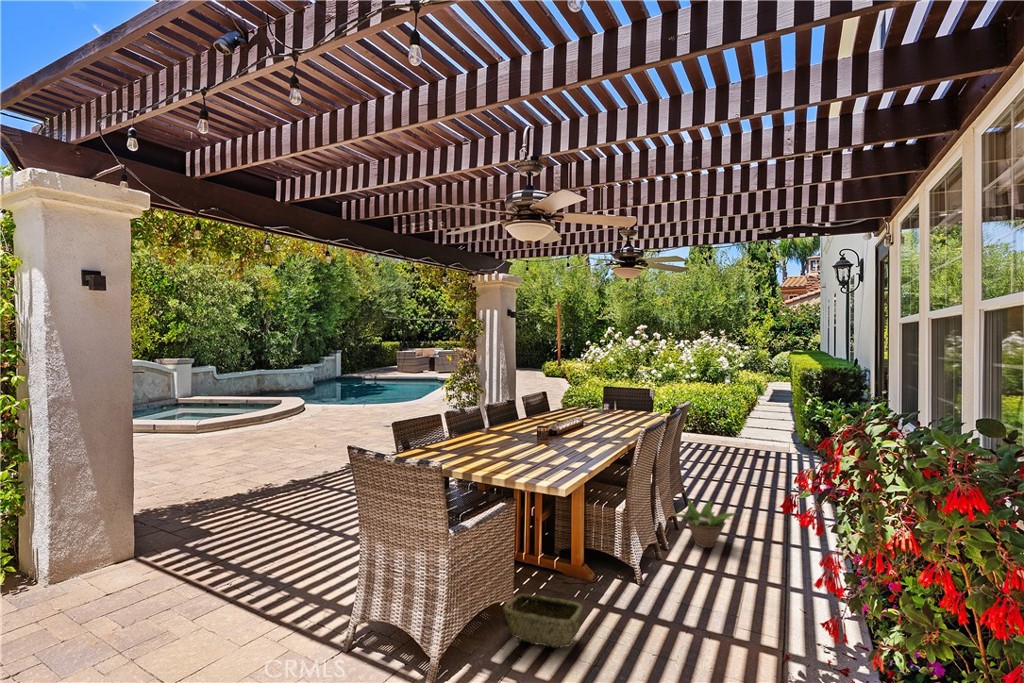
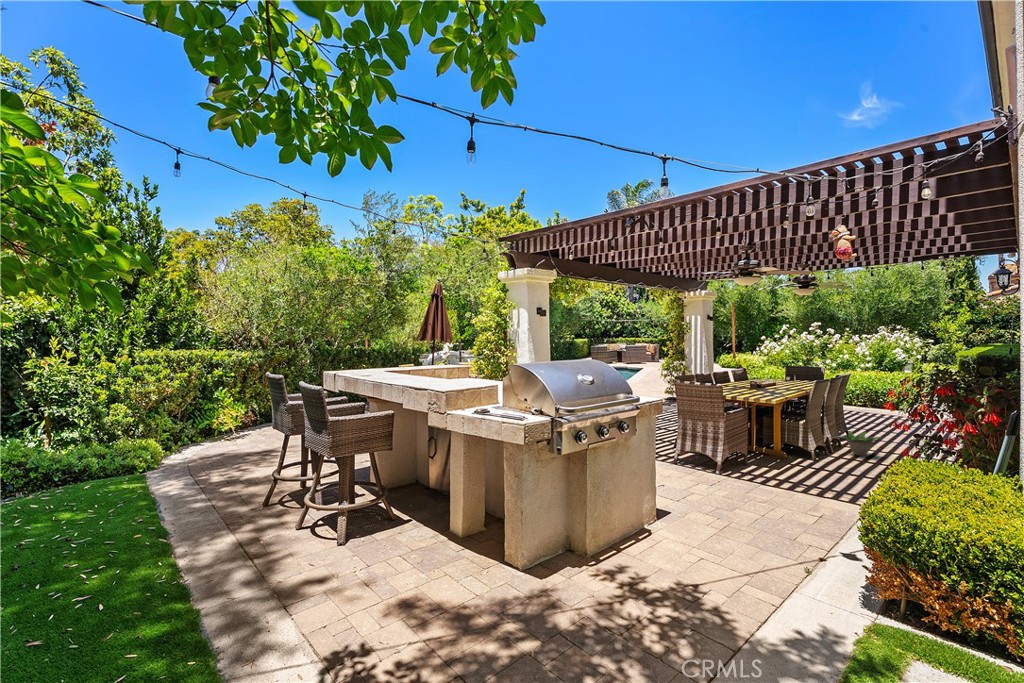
woven basket: present [503,594,583,648] -> none [744,453,784,471]

